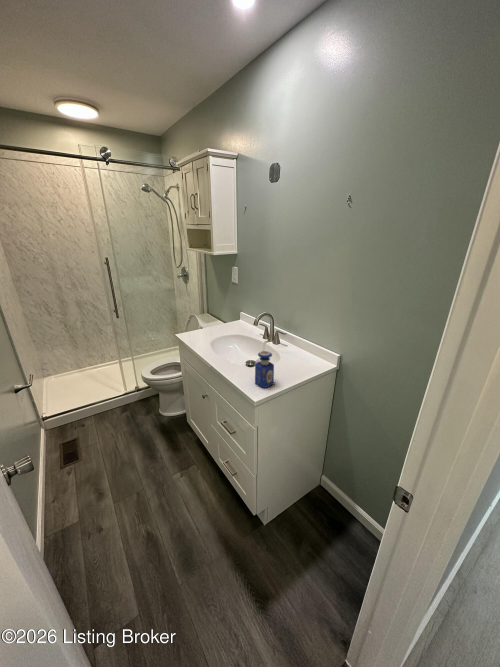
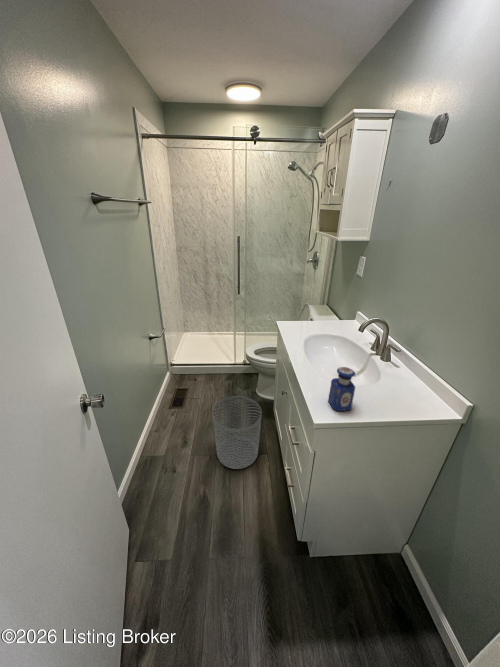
waste bin: none [130,417,185,495] -> present [213,396,262,469]

